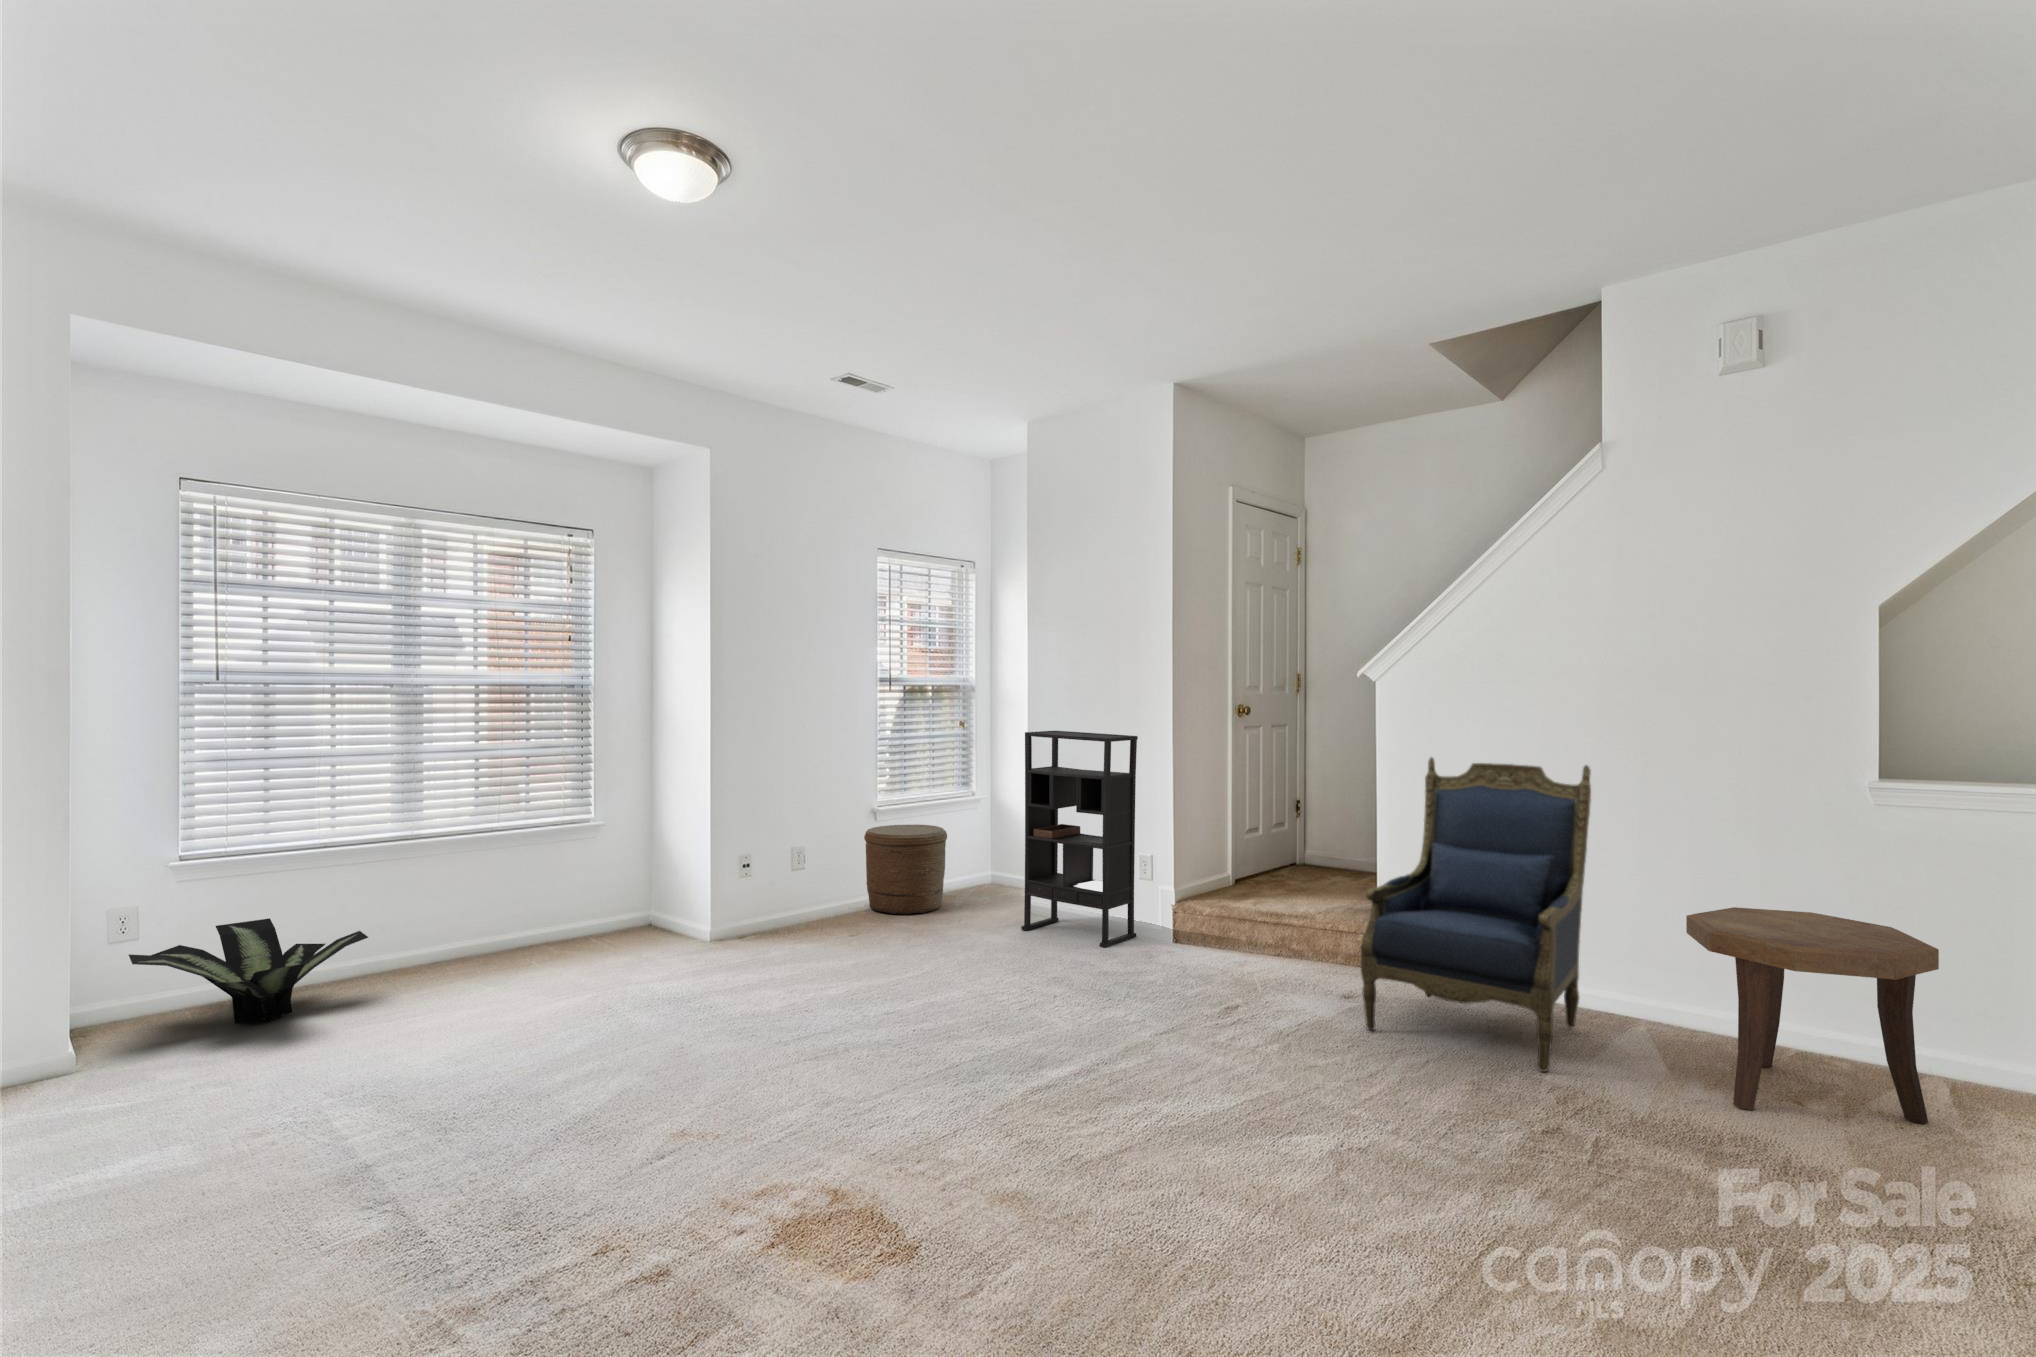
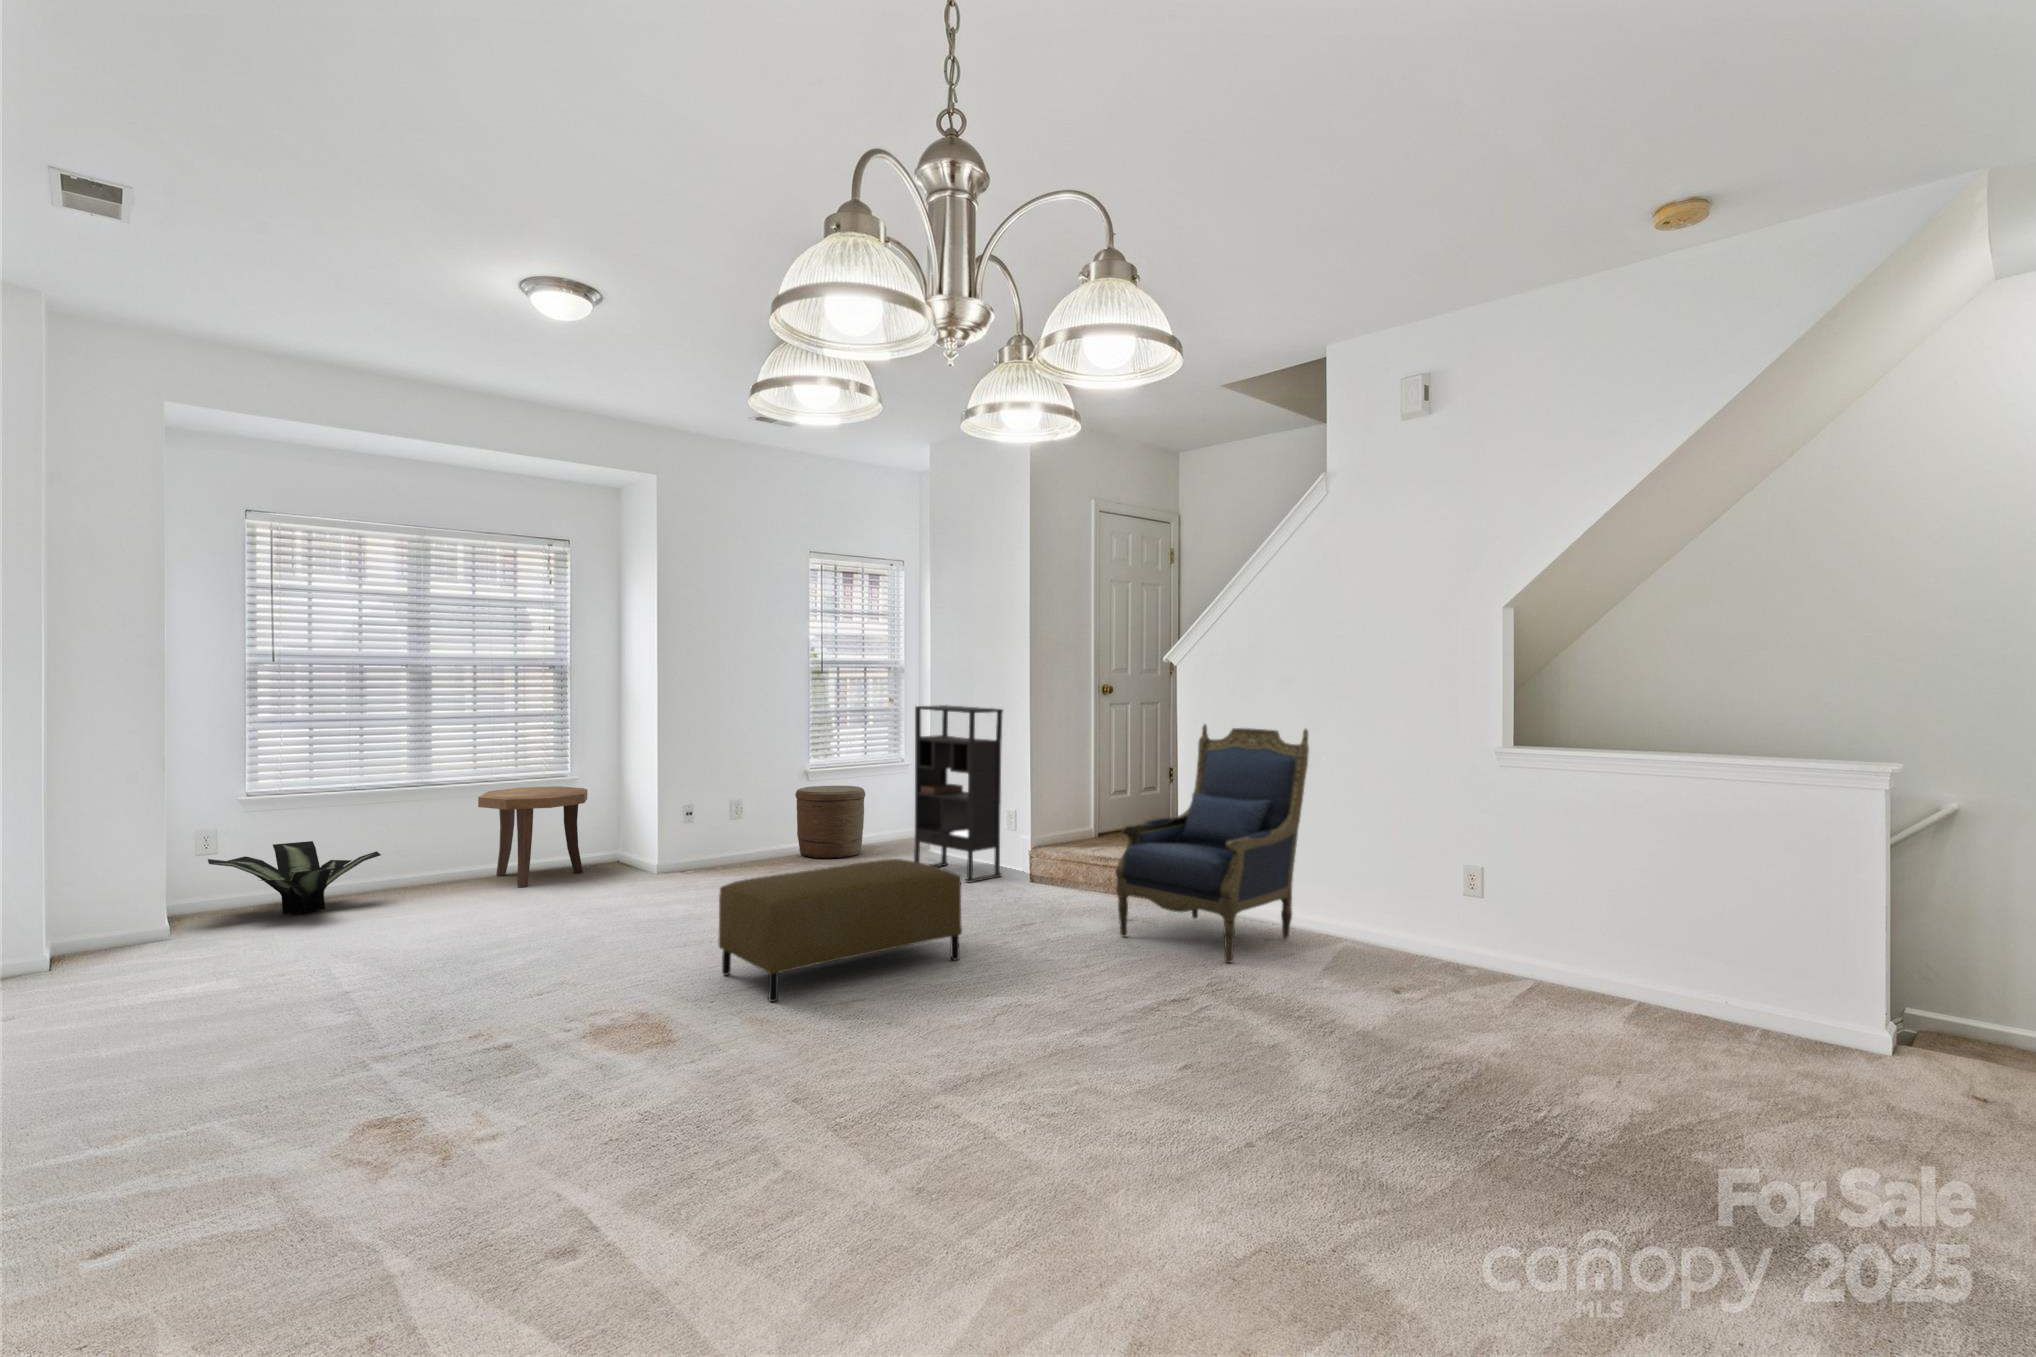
side table: present [1686,907,1939,1124] -> present [478,786,587,887]
ottoman: none [898,940,1203,1171] -> present [719,859,962,1002]

